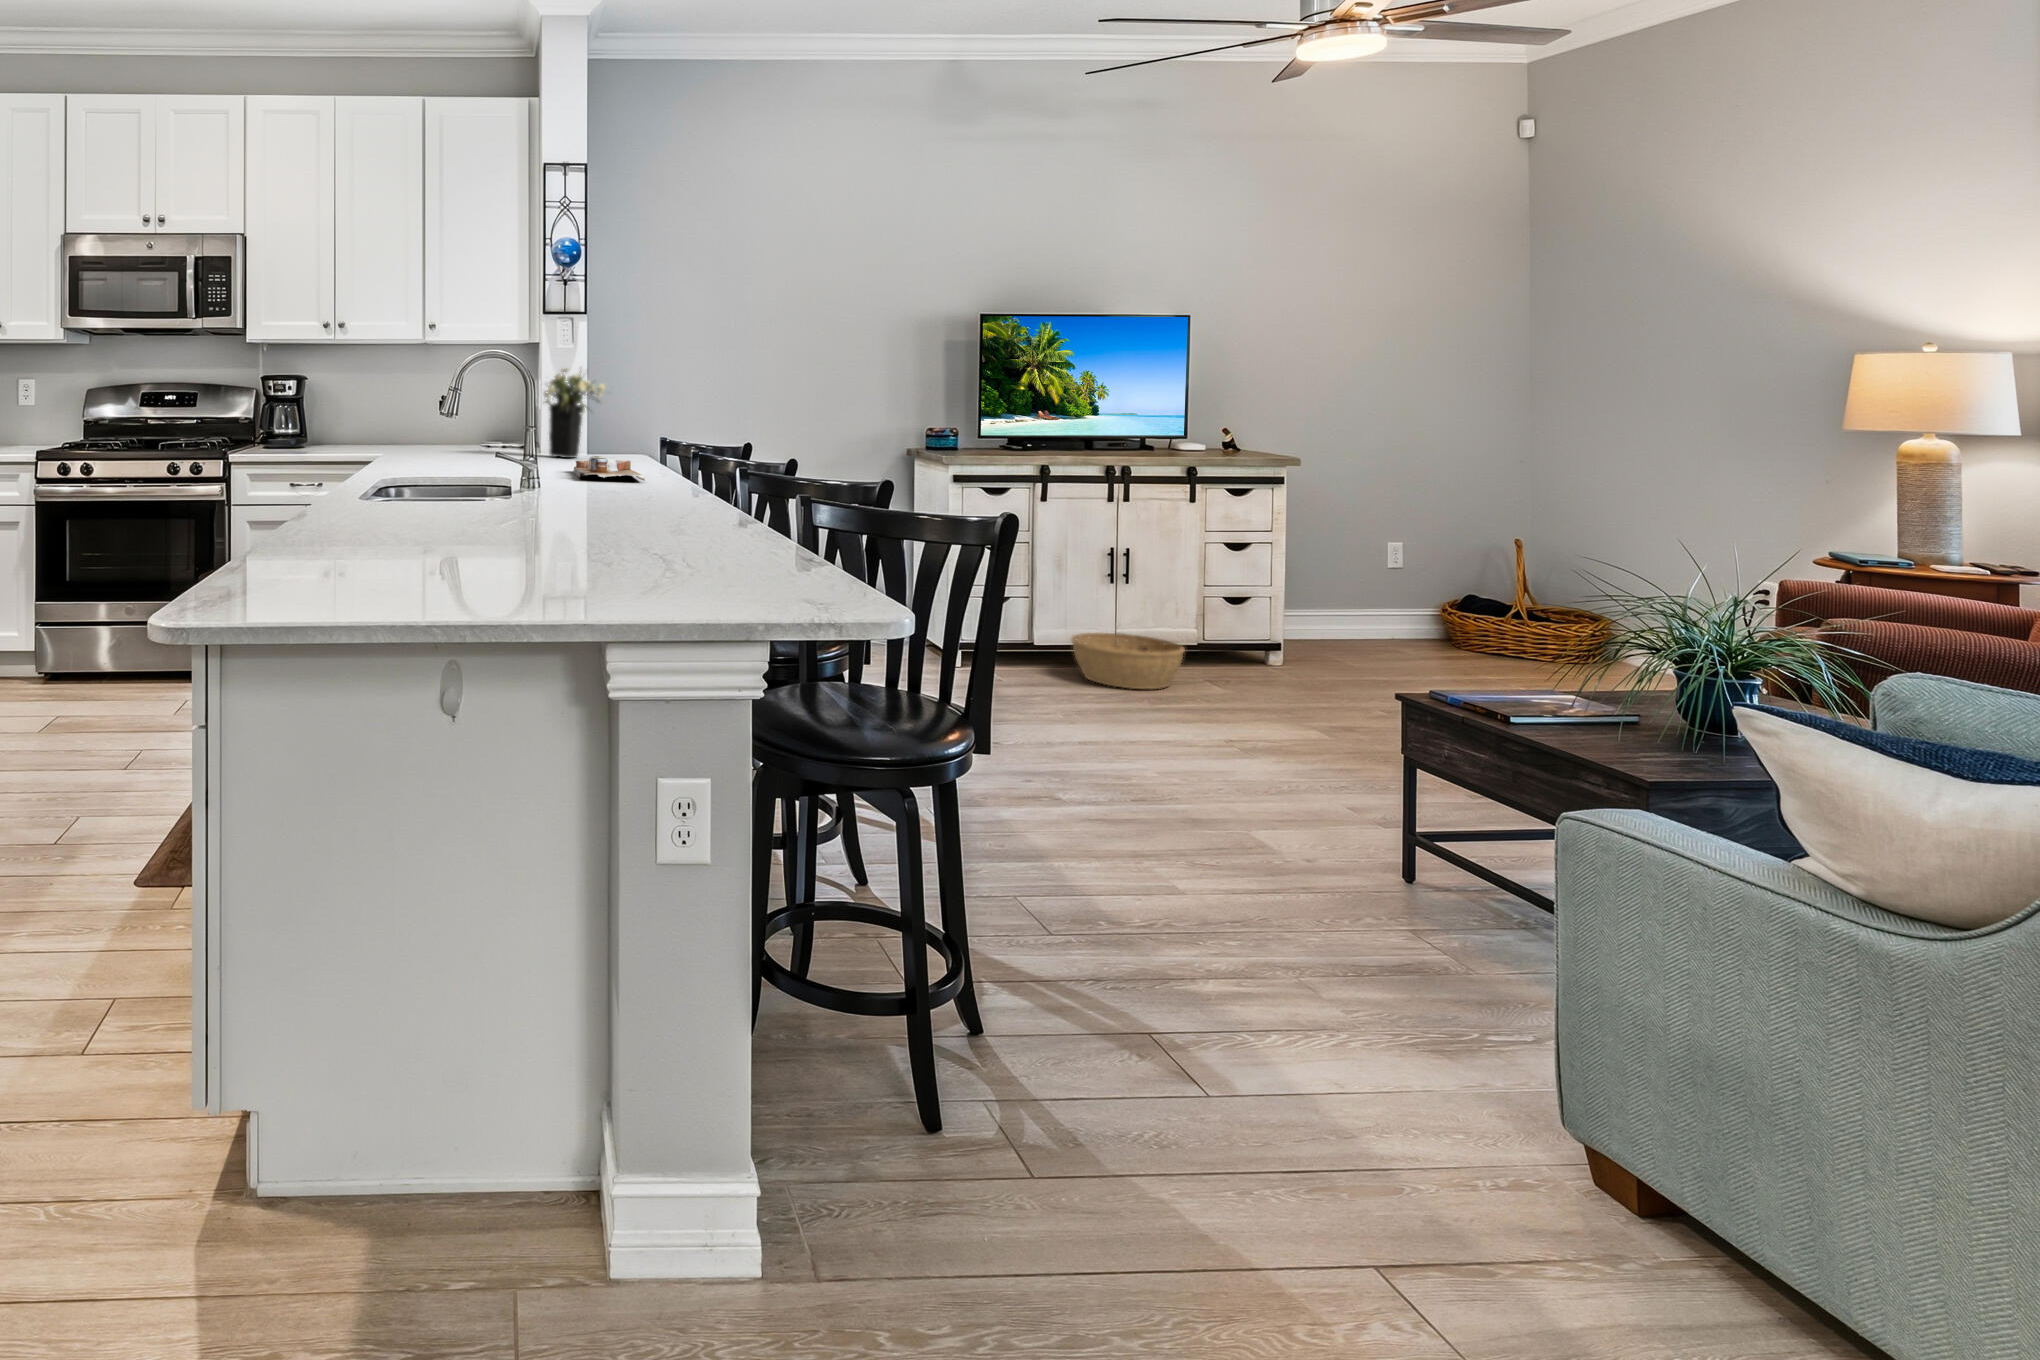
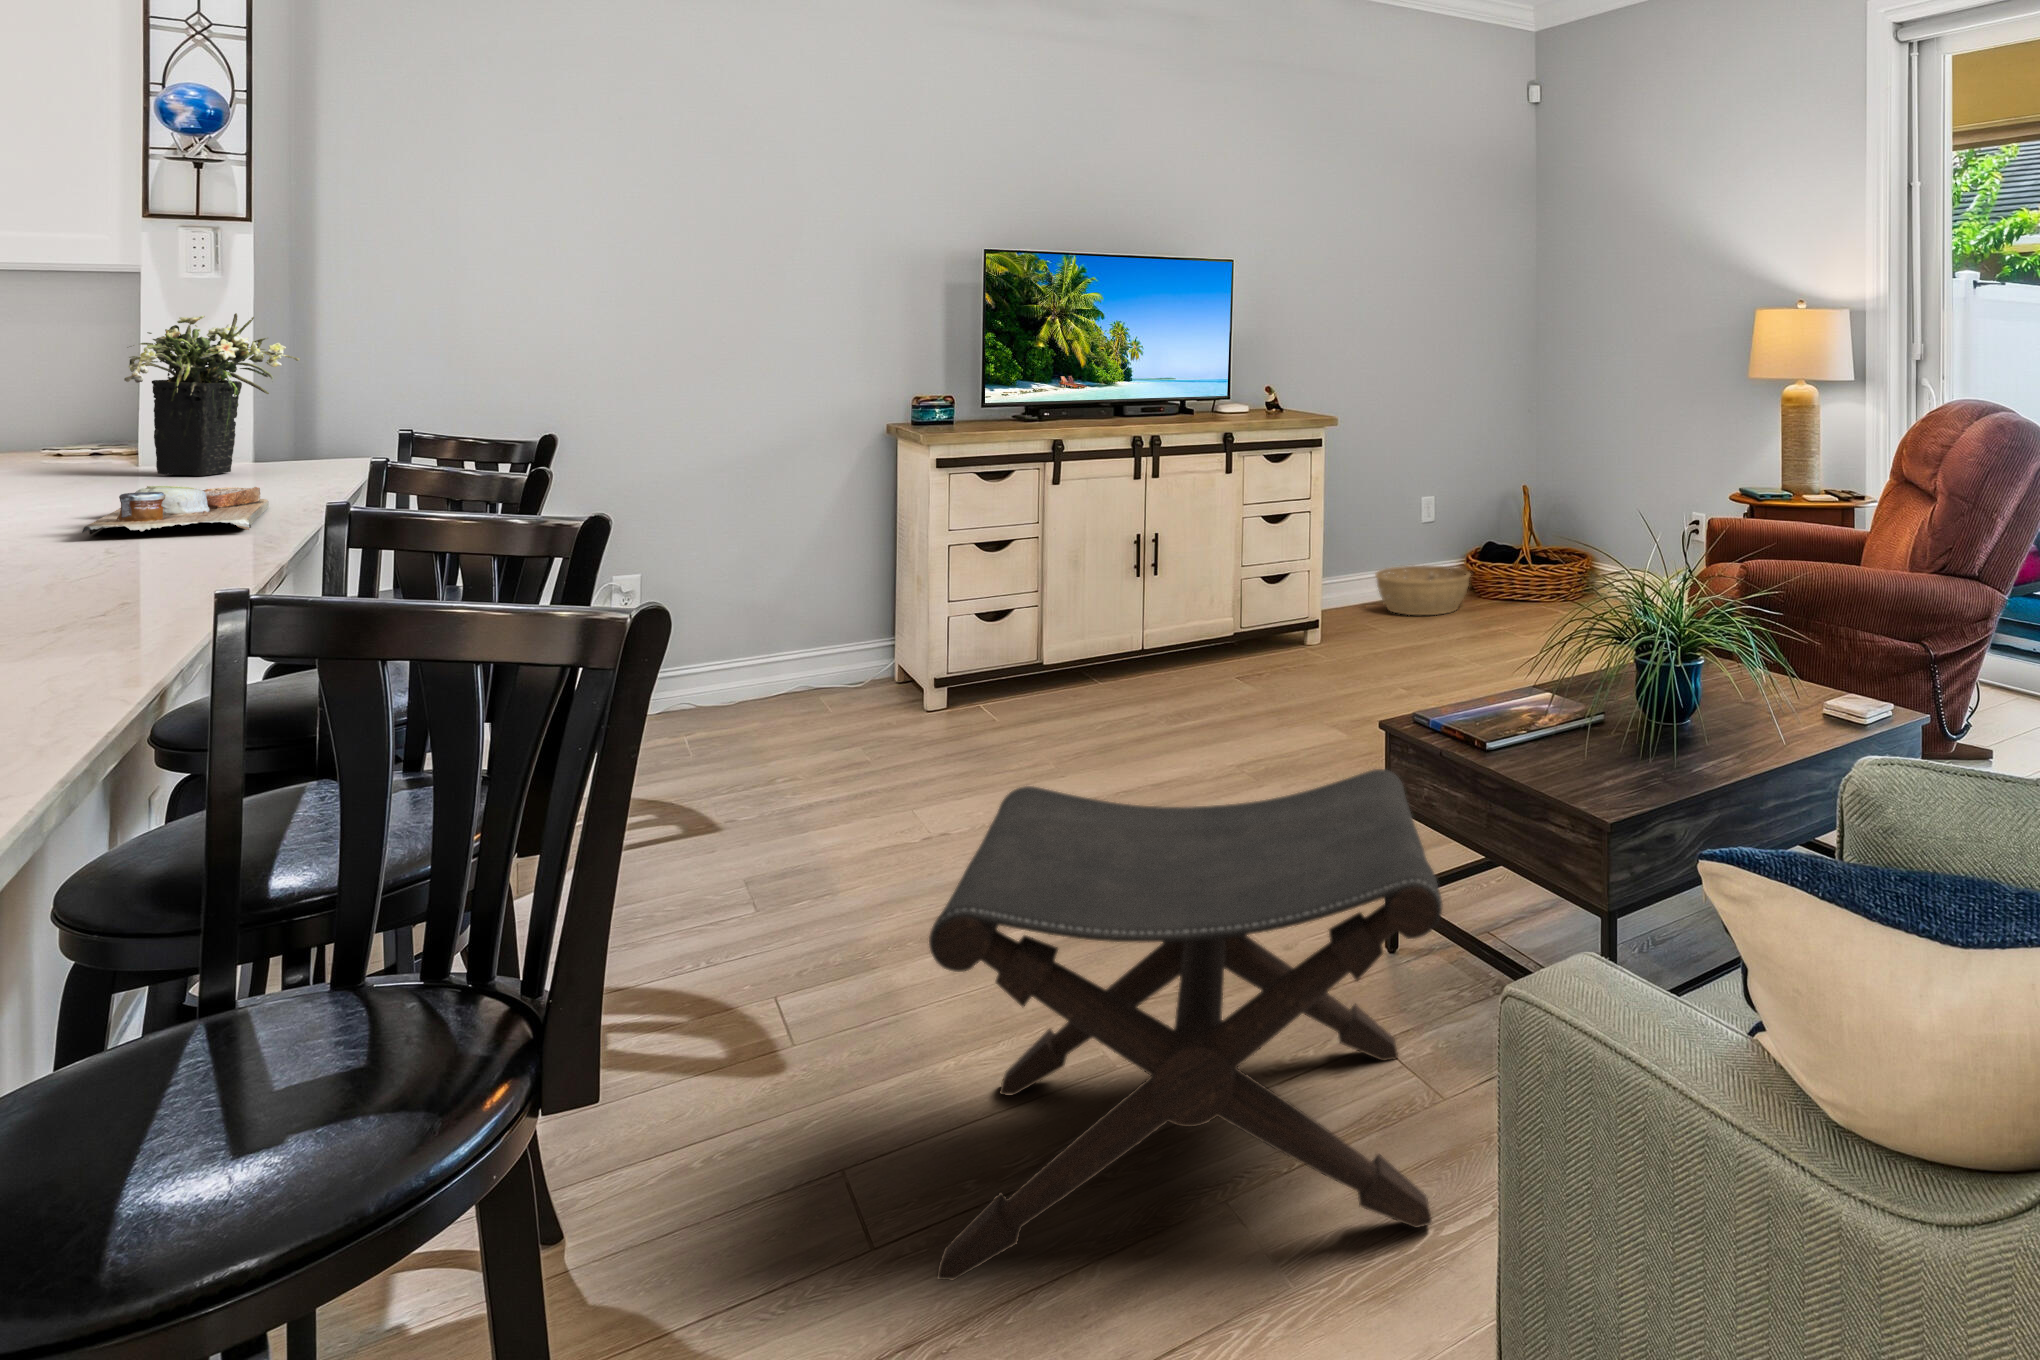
basket: present [1071,632,1184,689] -> present [1375,566,1470,615]
footstool: none [1072,686,1482,1057] -> present [929,769,1442,1280]

